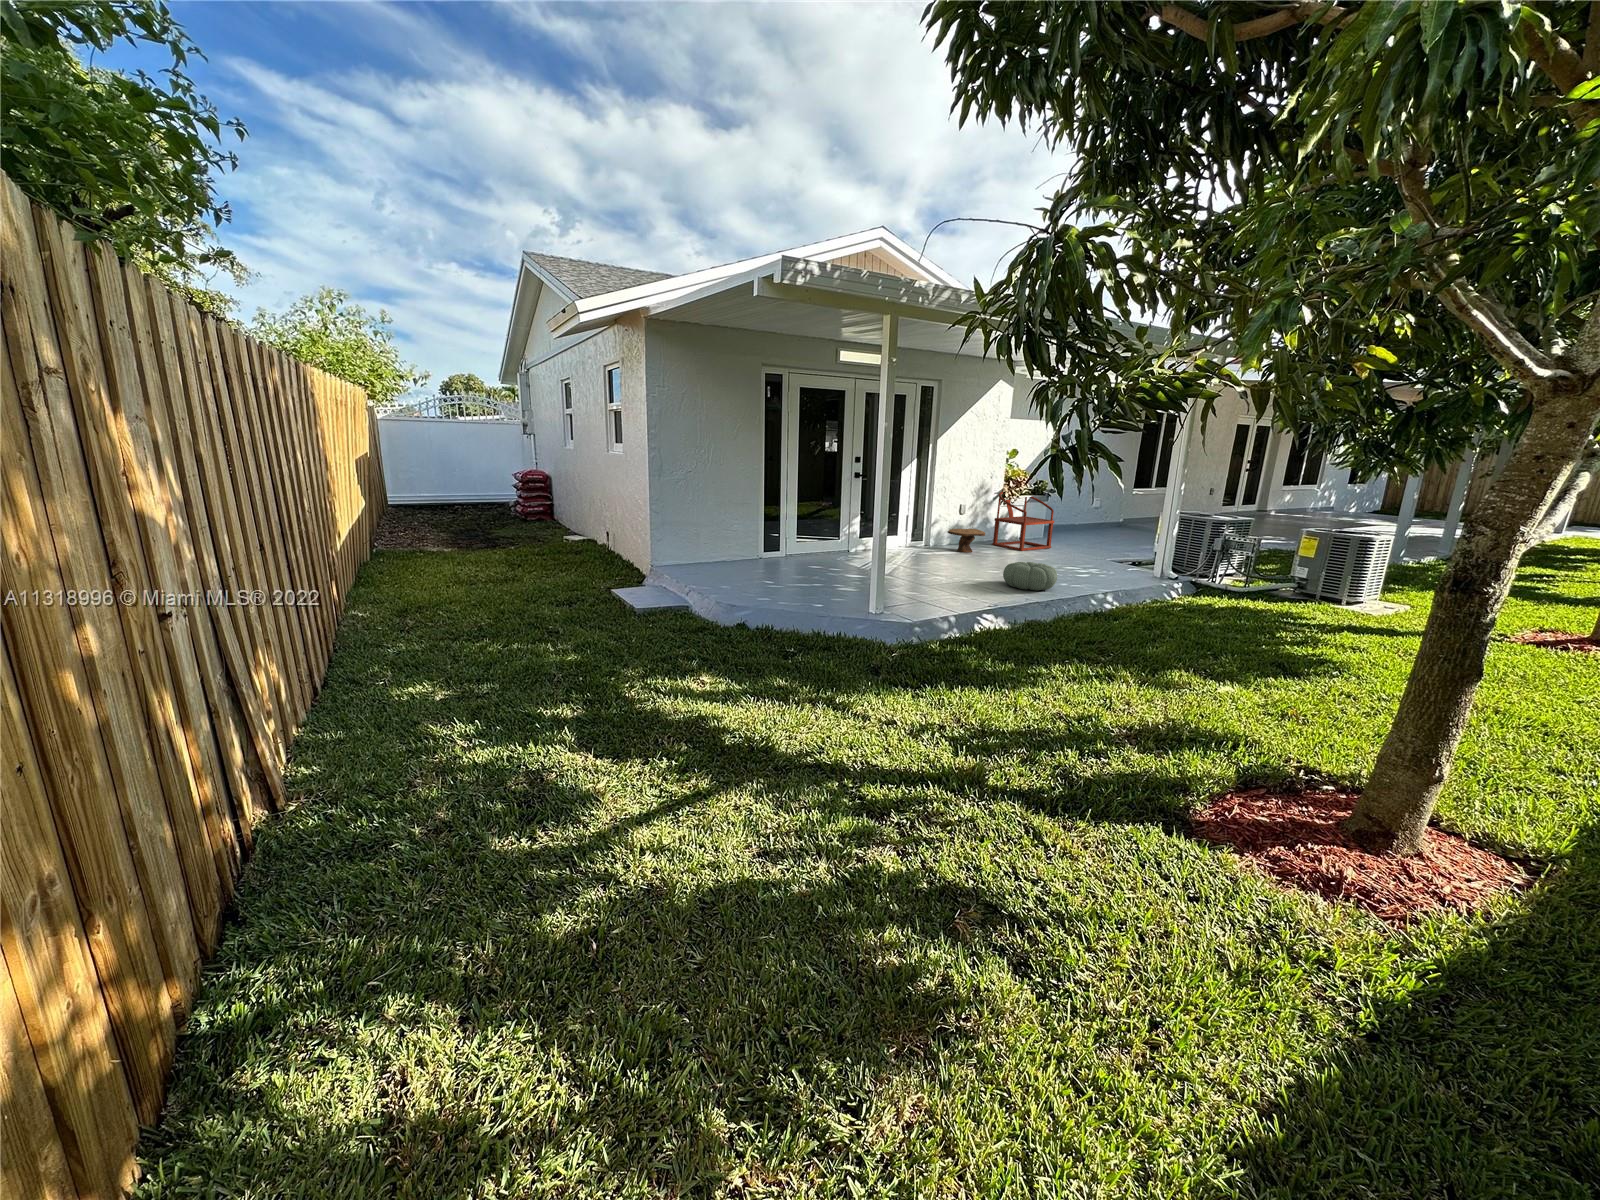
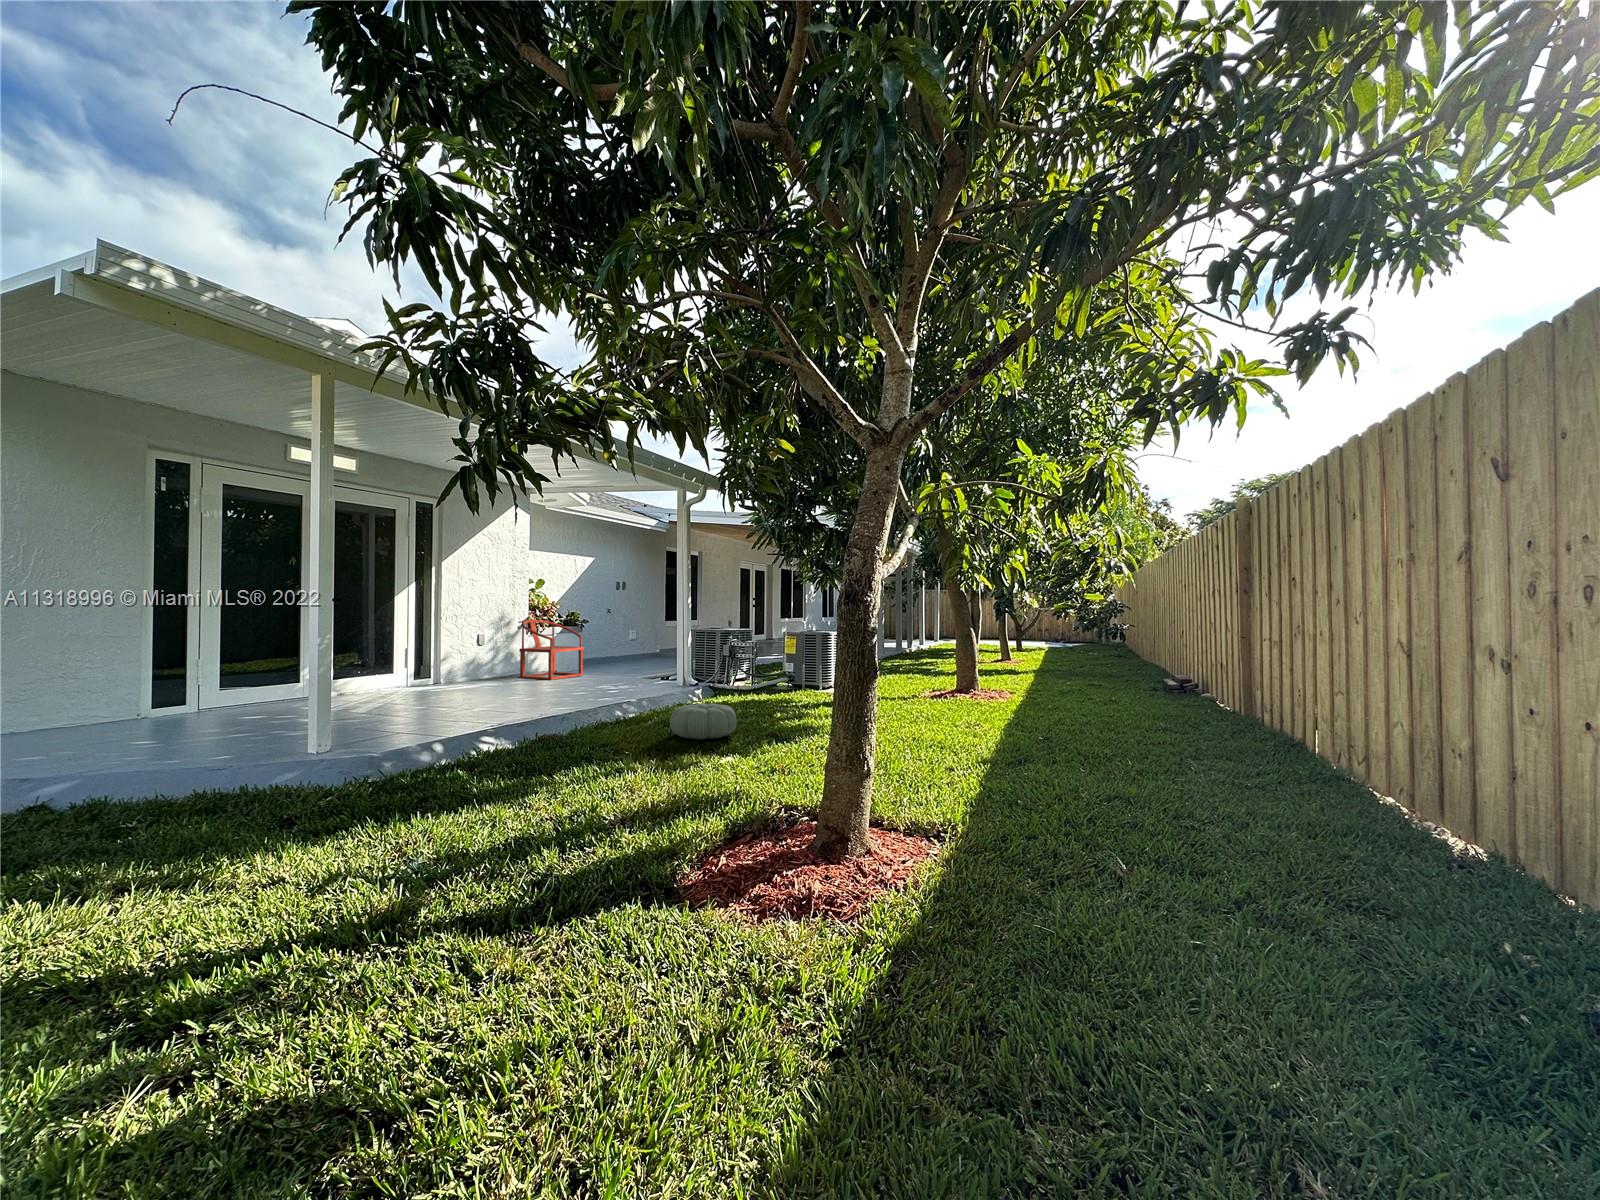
side table: present [948,529,985,553] -> none [461,660,506,686]
pouf: present [1003,562,1057,590] -> present [670,704,737,739]

